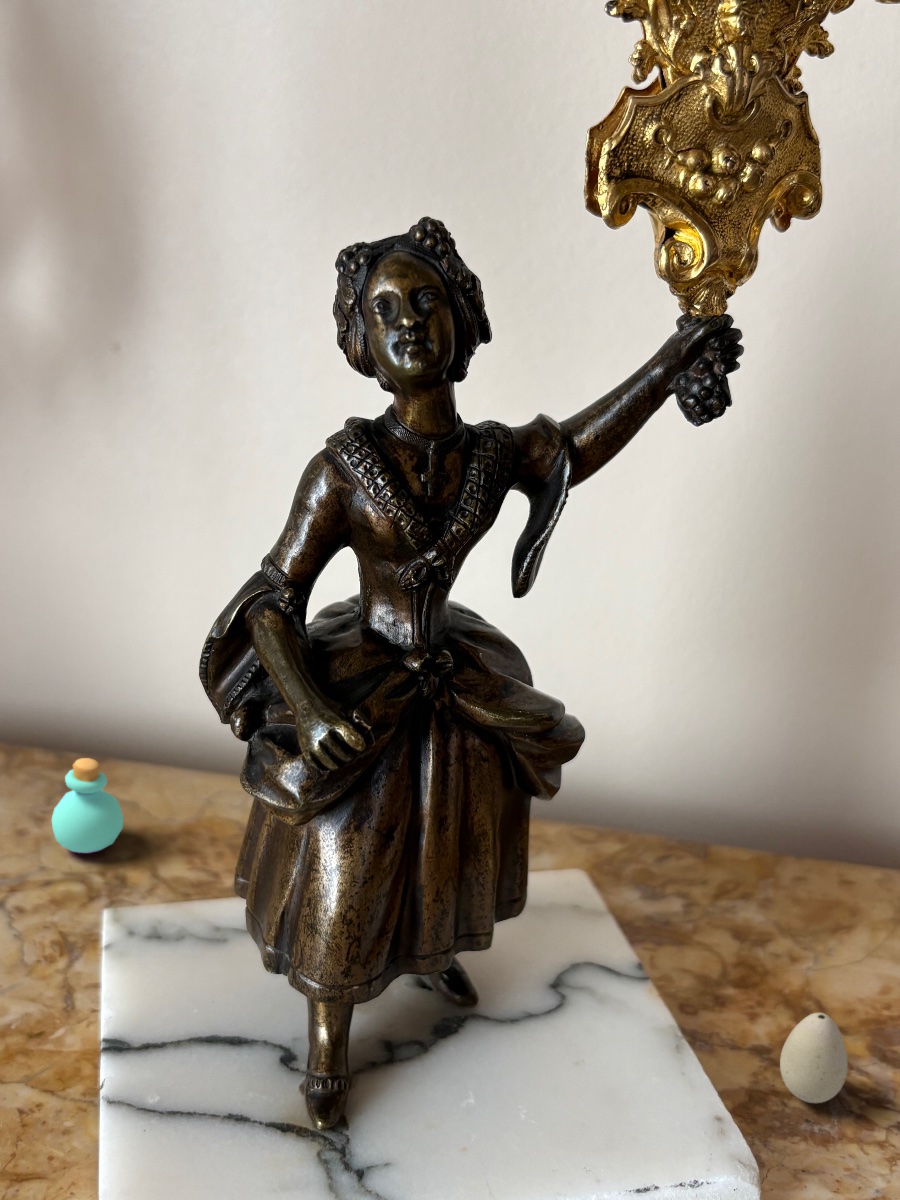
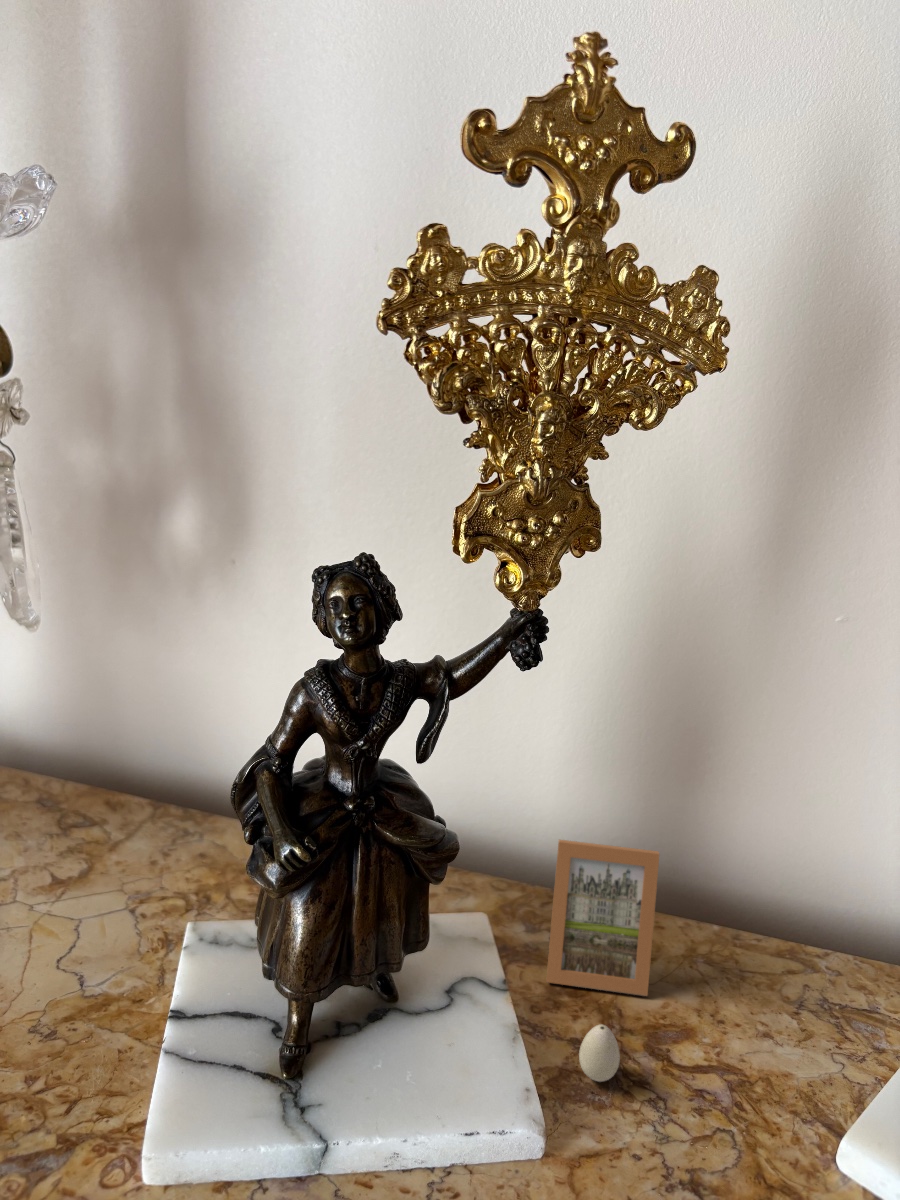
picture frame: none [686,743,869,979] -> present [546,840,659,996]
perfume bottle: present [52,758,124,853] -> none [169,821,213,880]

